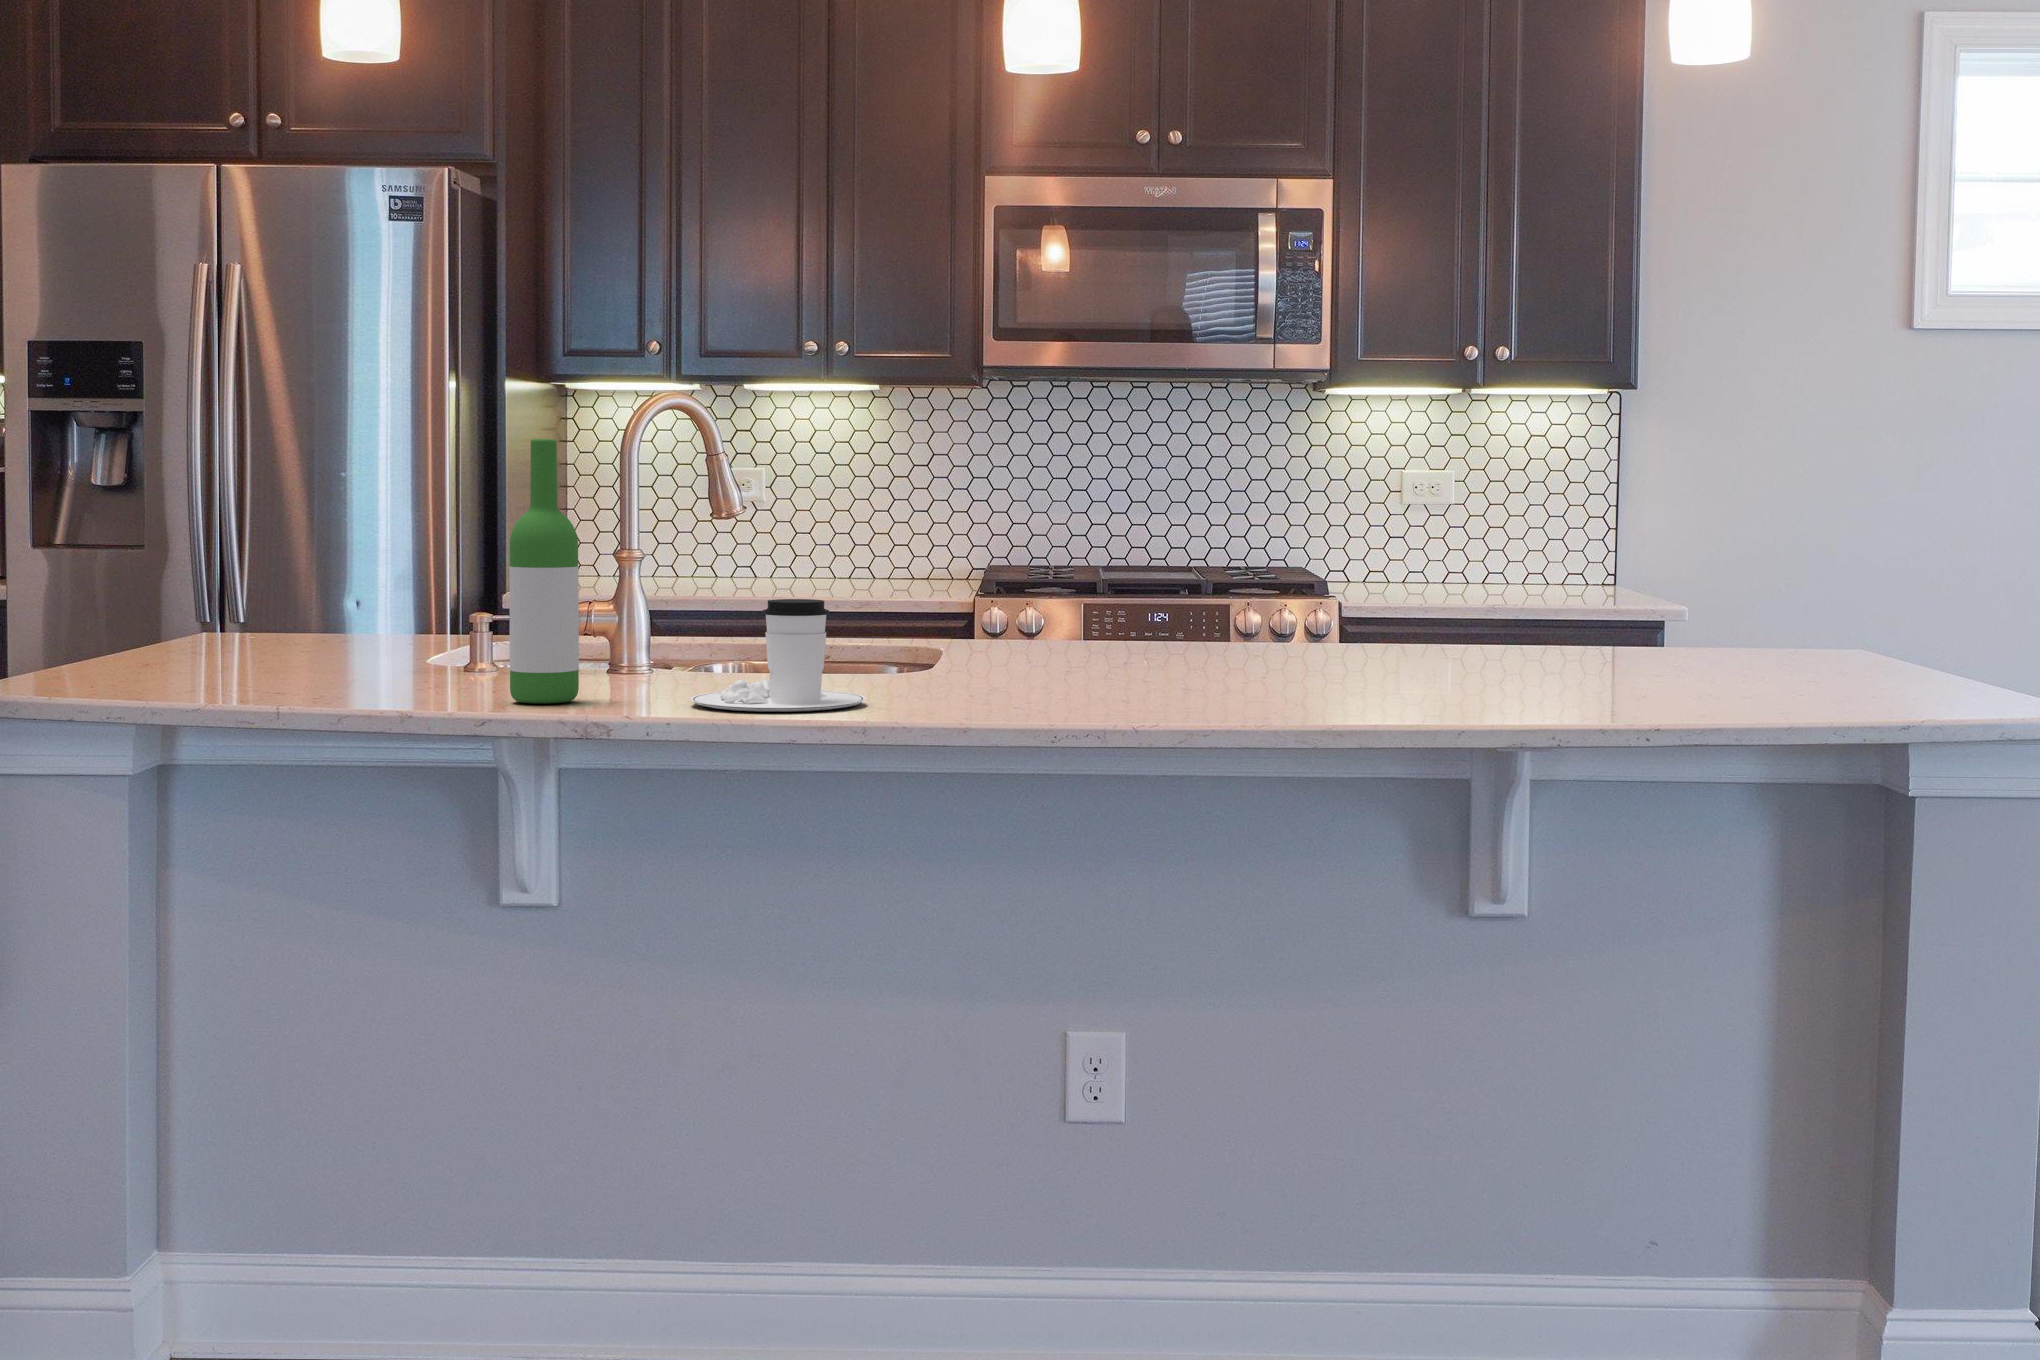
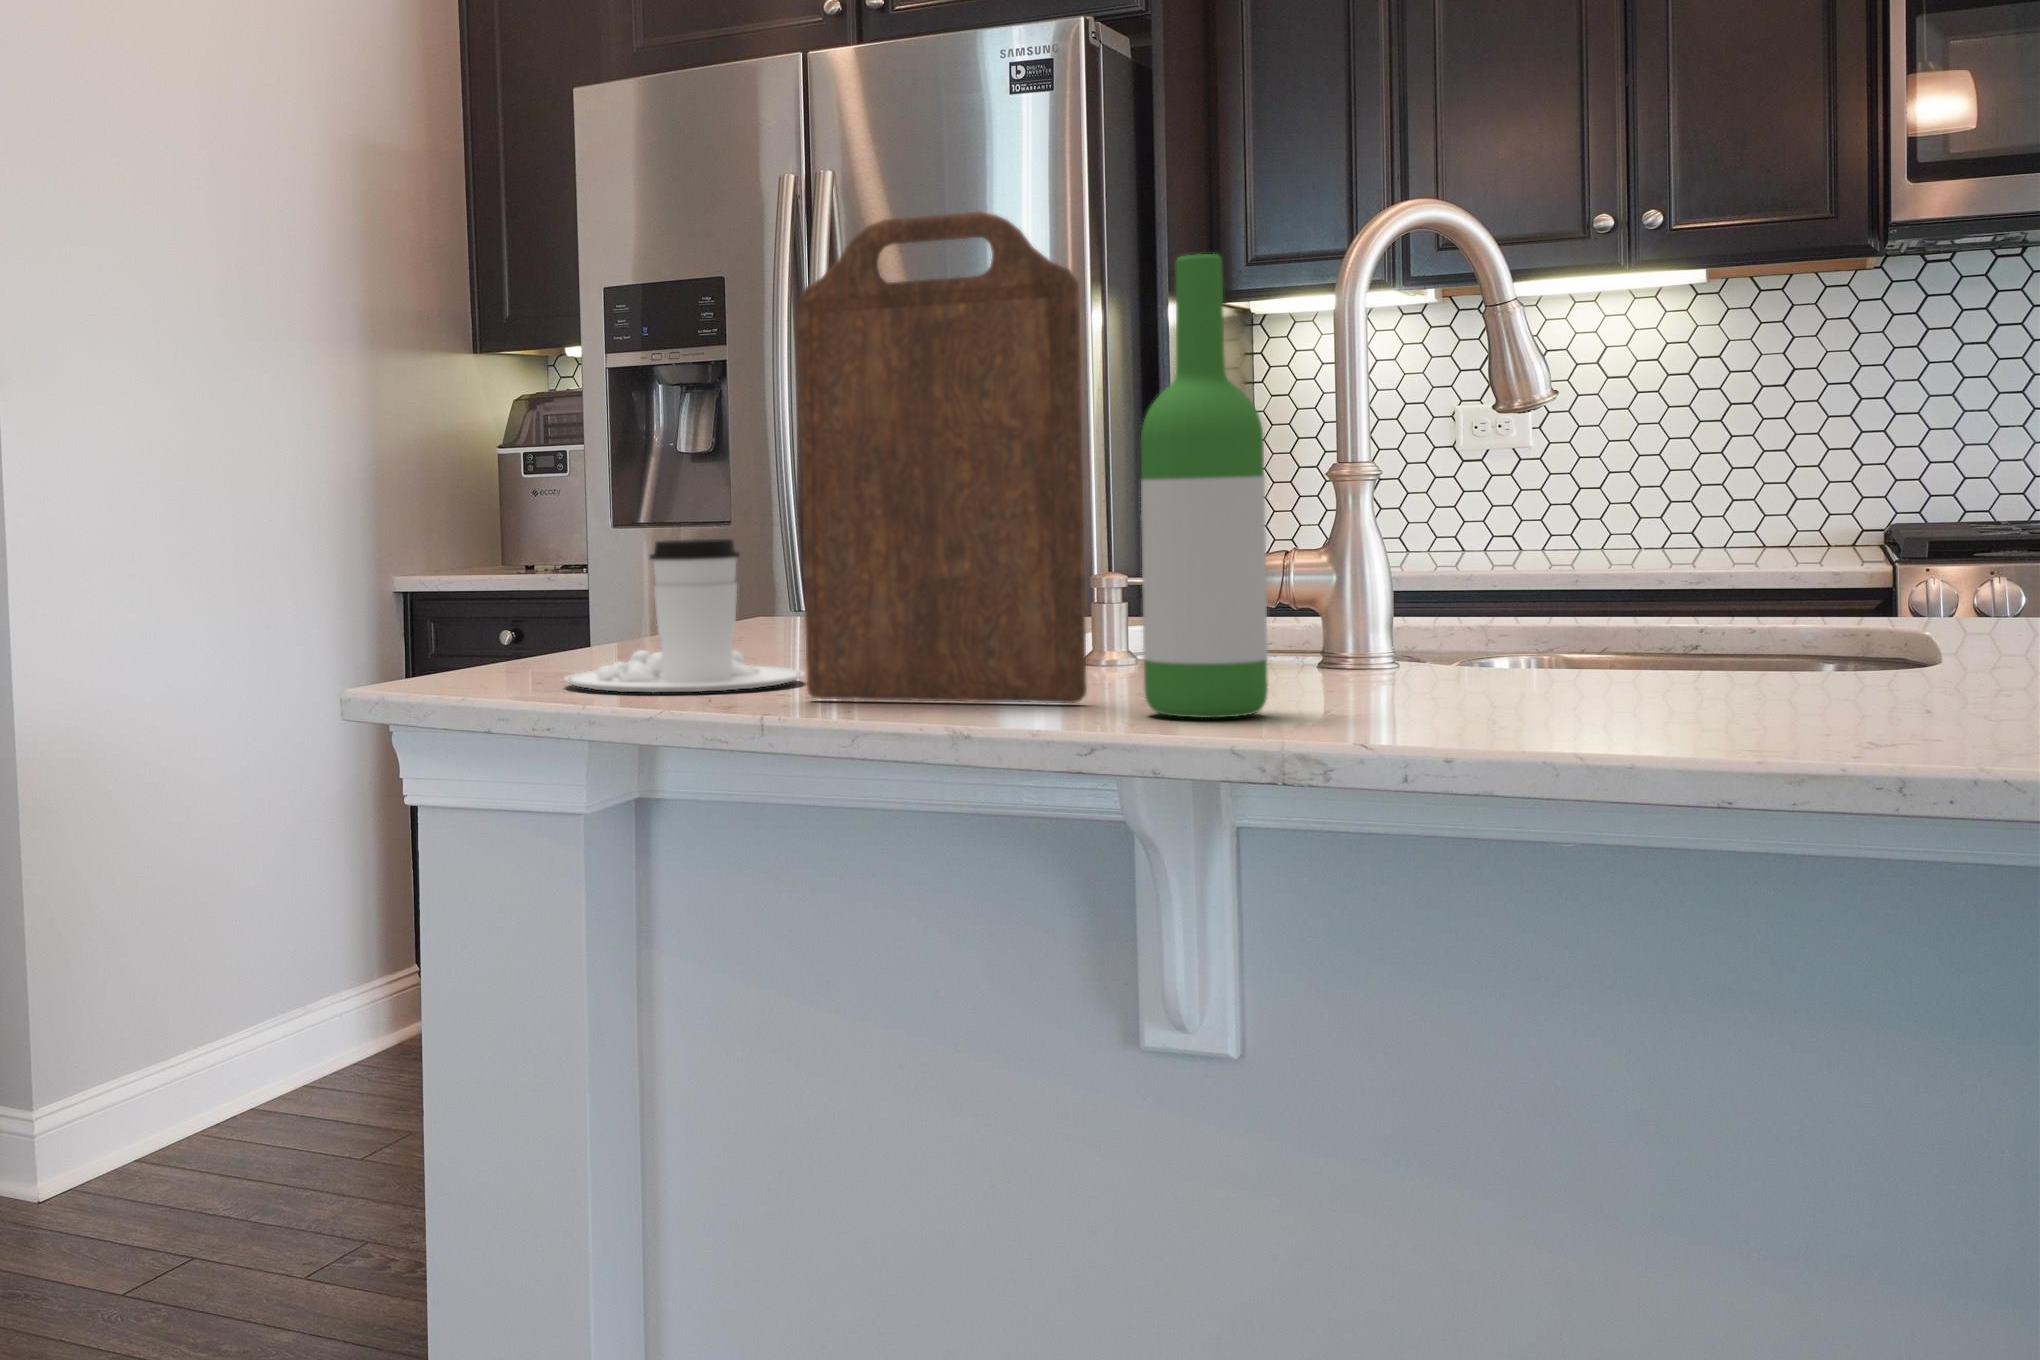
cutting board: none [293,396,474,696] -> present [798,212,1087,703]
coffee cup: present [690,599,866,712] -> present [565,539,804,693]

